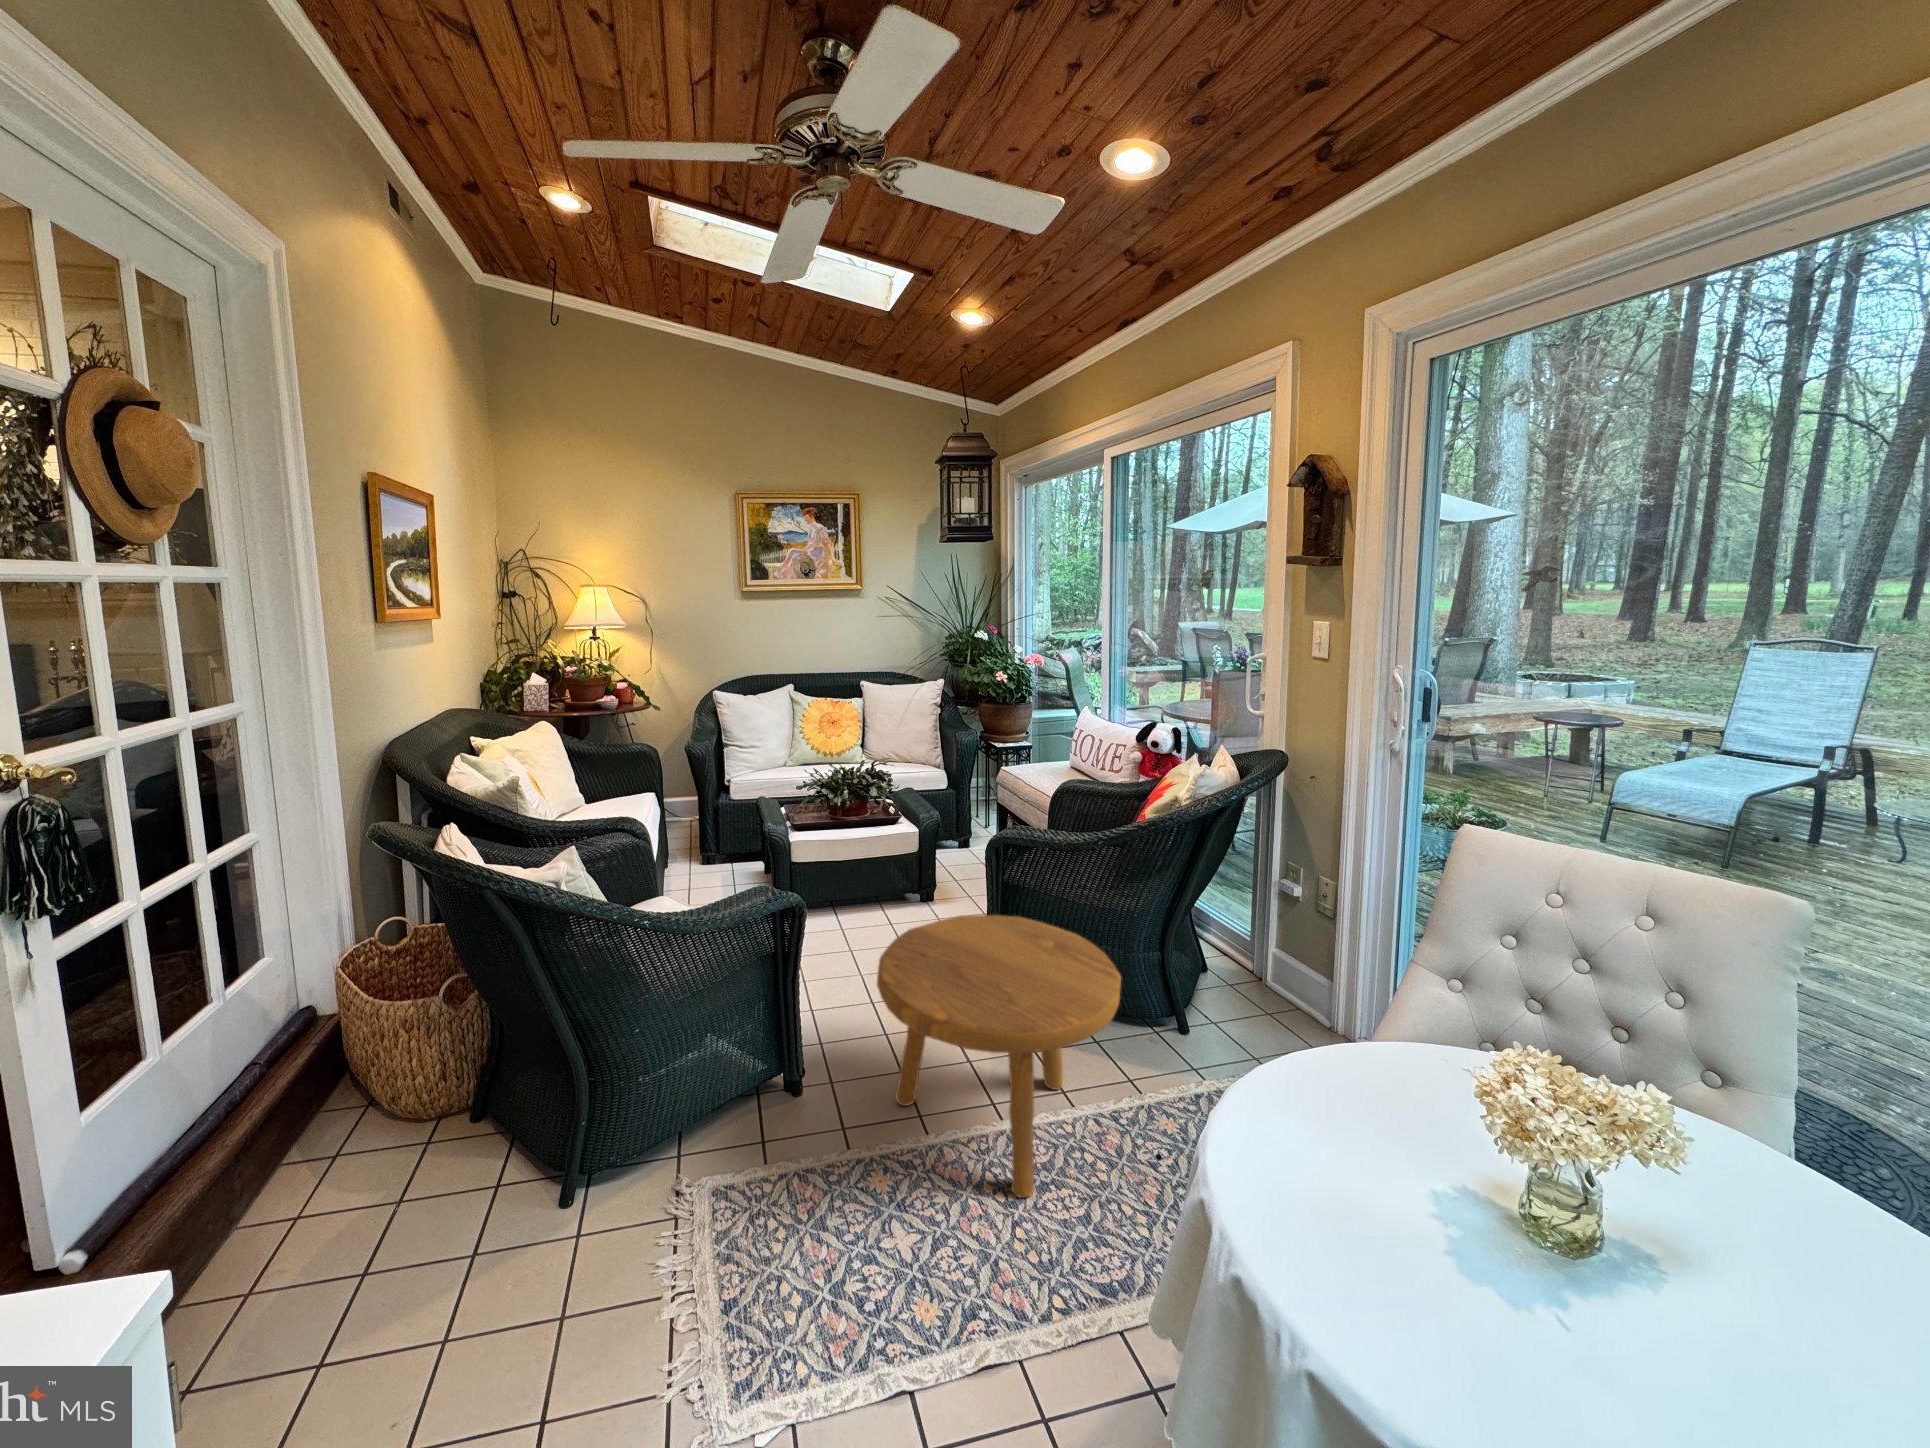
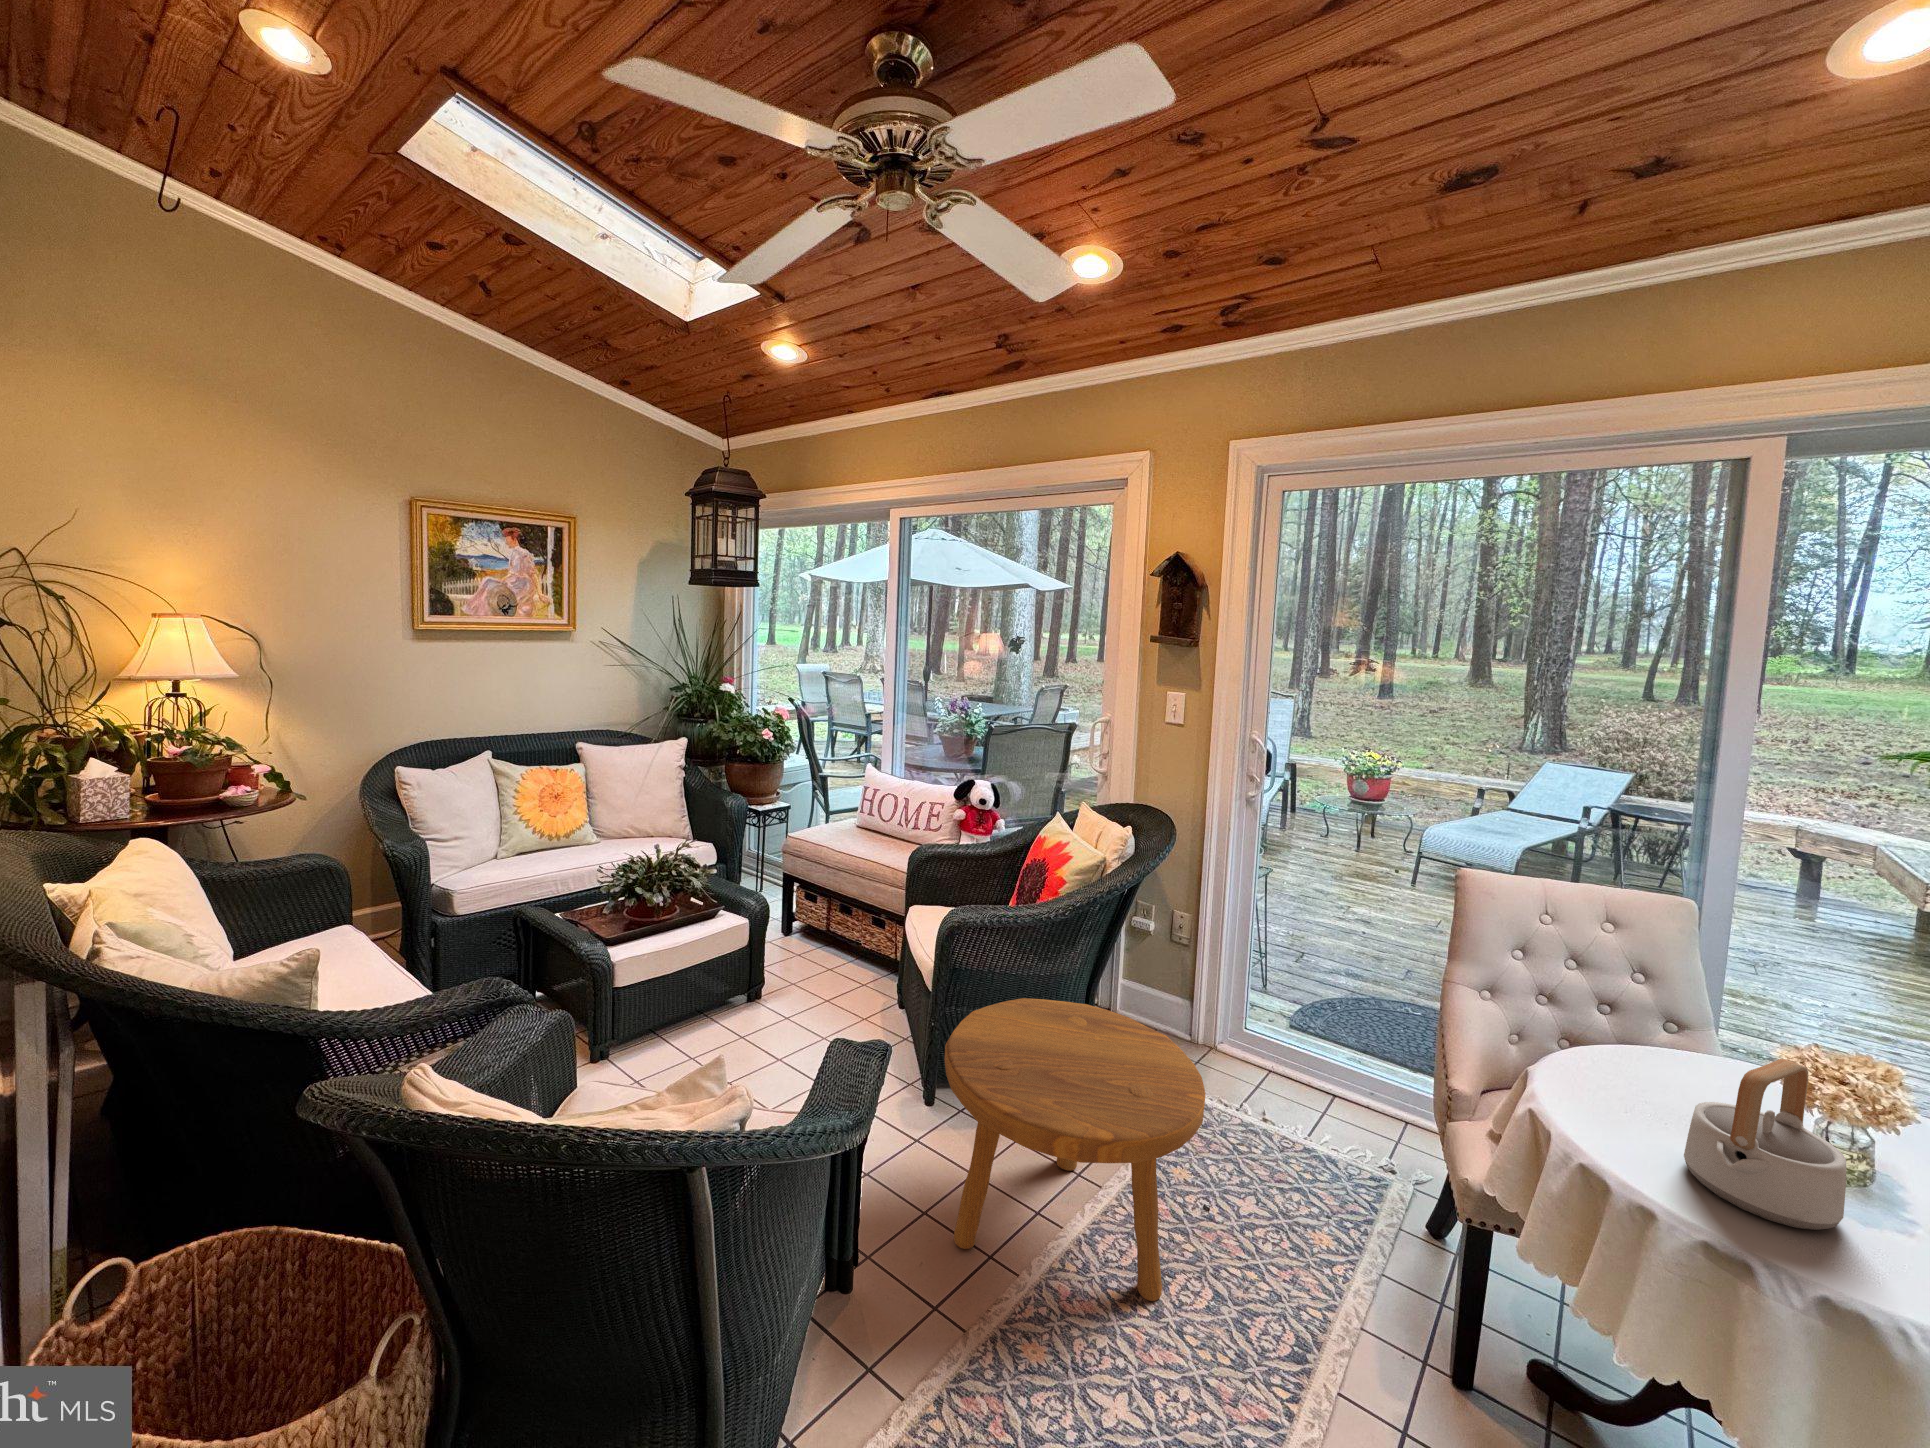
teapot: none [1293,1049,1486,1264] -> present [1684,1059,1846,1230]

